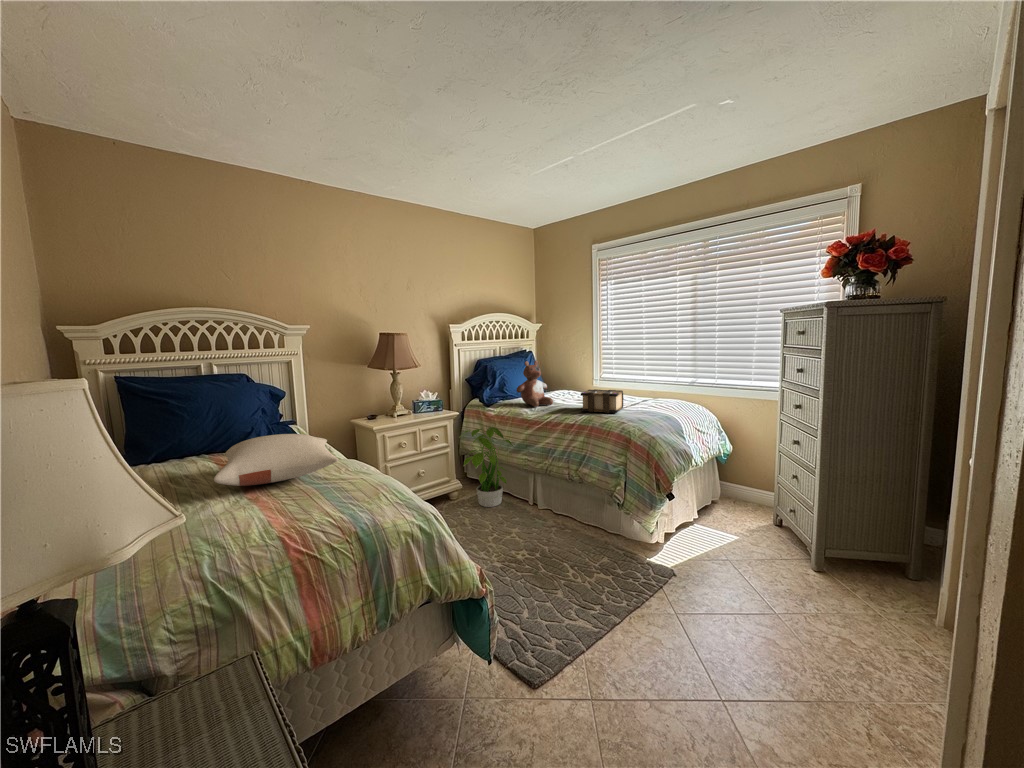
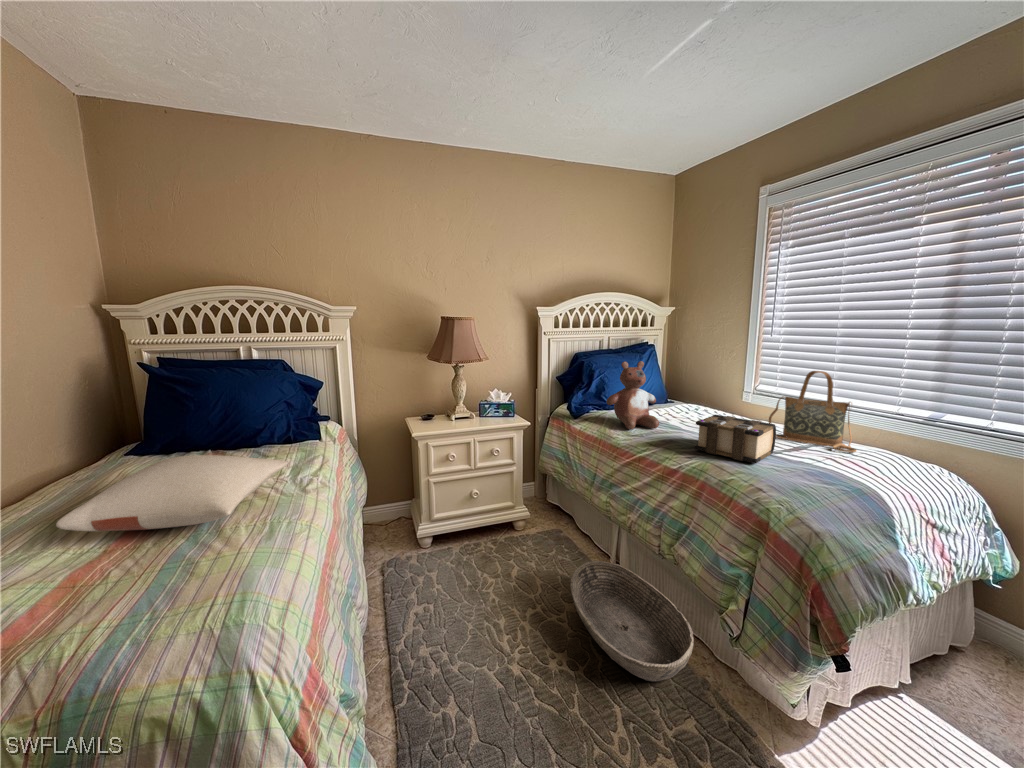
handbag: none [616,359,662,404] -> present [769,371,857,453]
potted plant: present [460,427,513,507] -> none [520,441,596,556]
basket: none [514,497,598,549] -> present [570,561,694,681]

